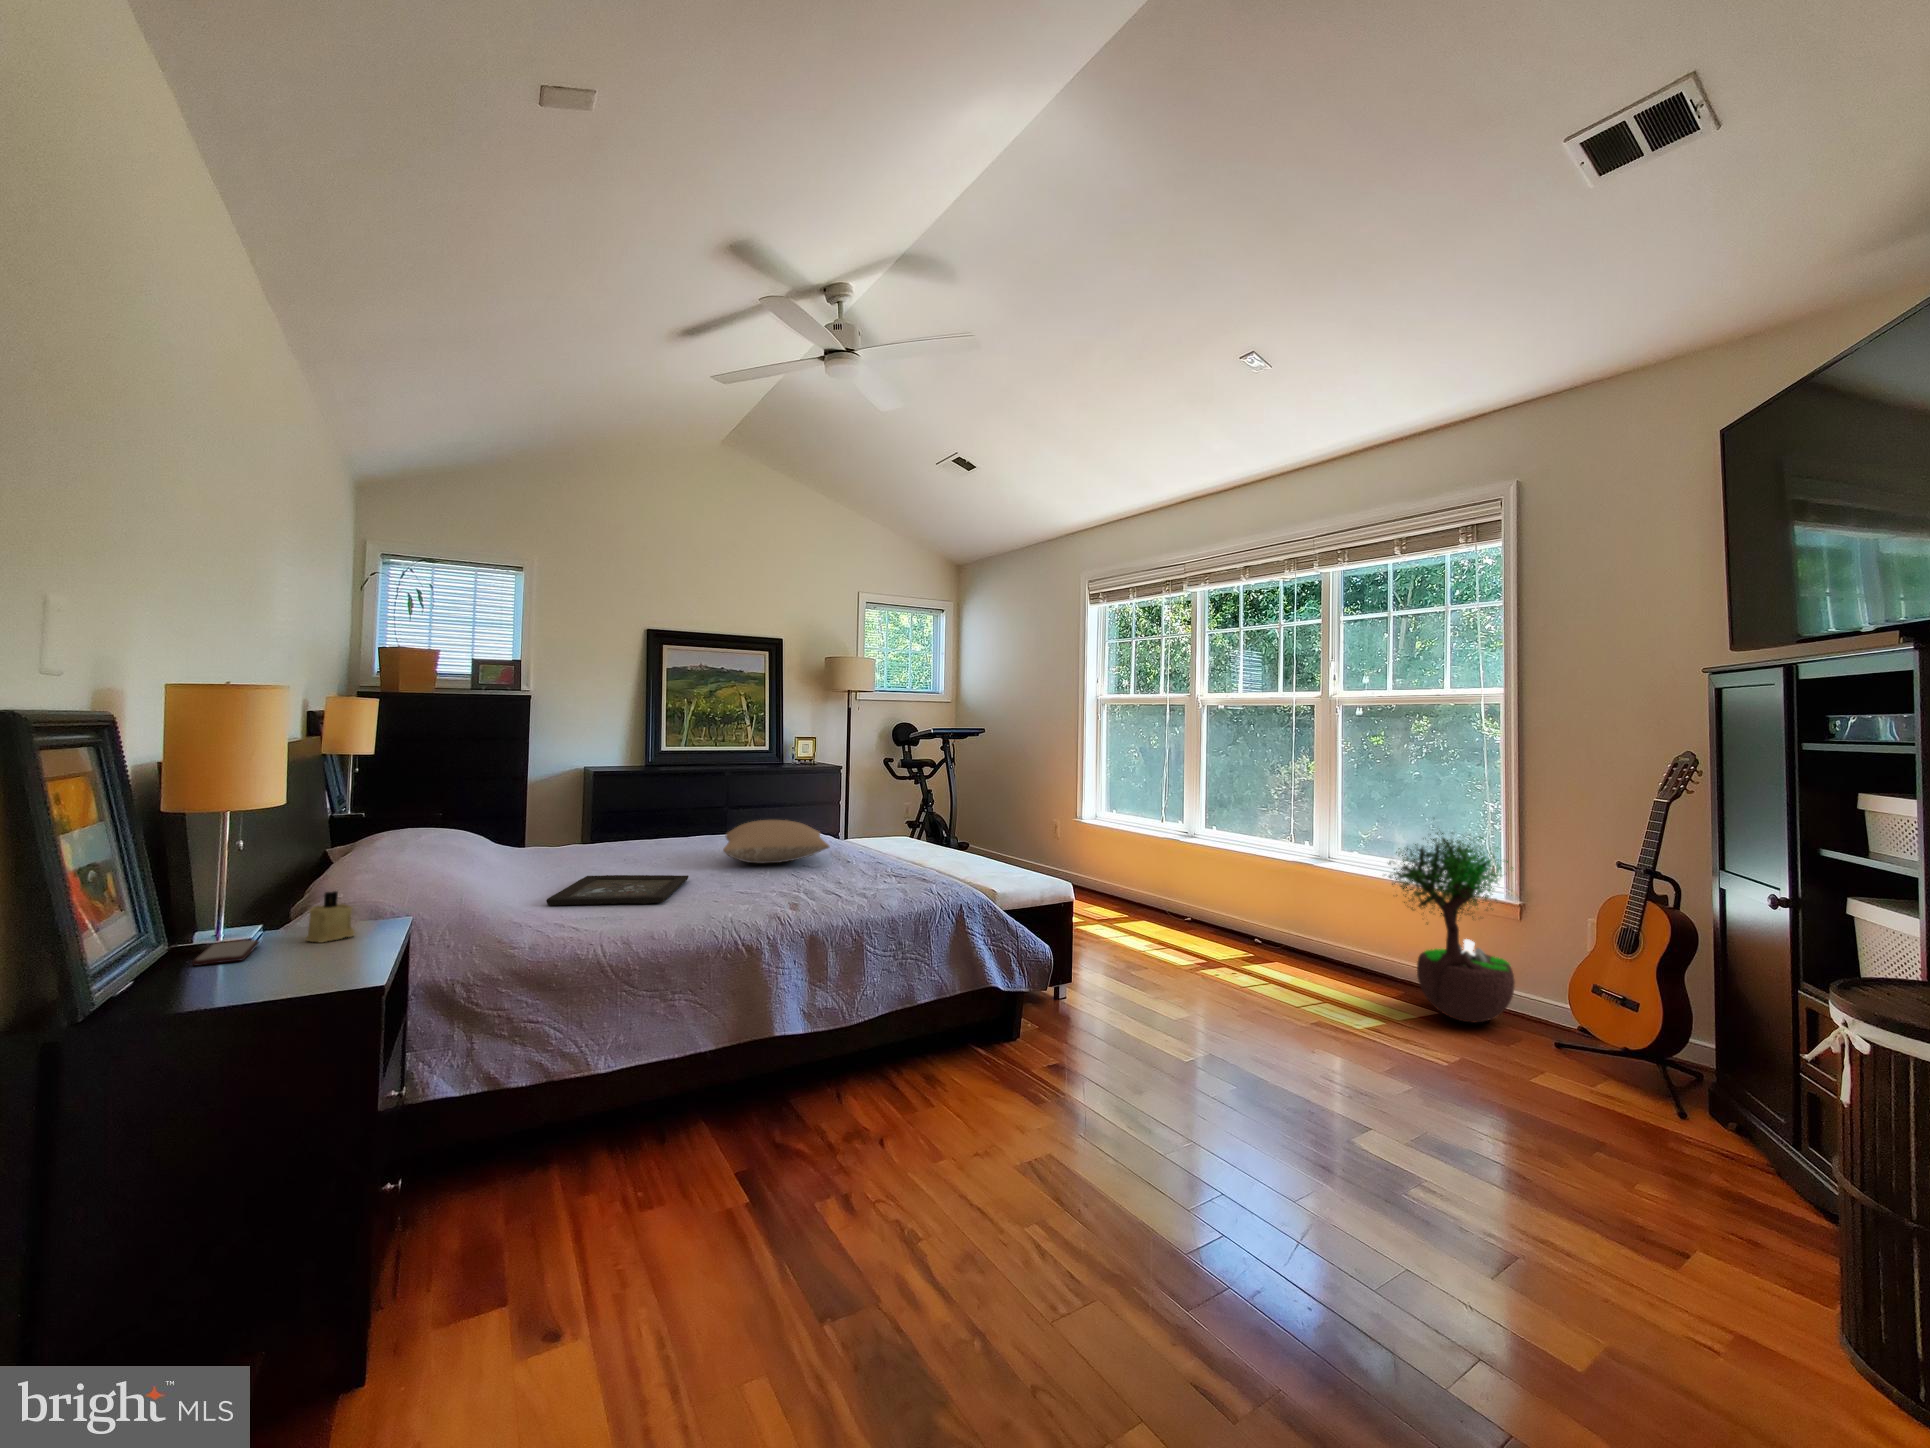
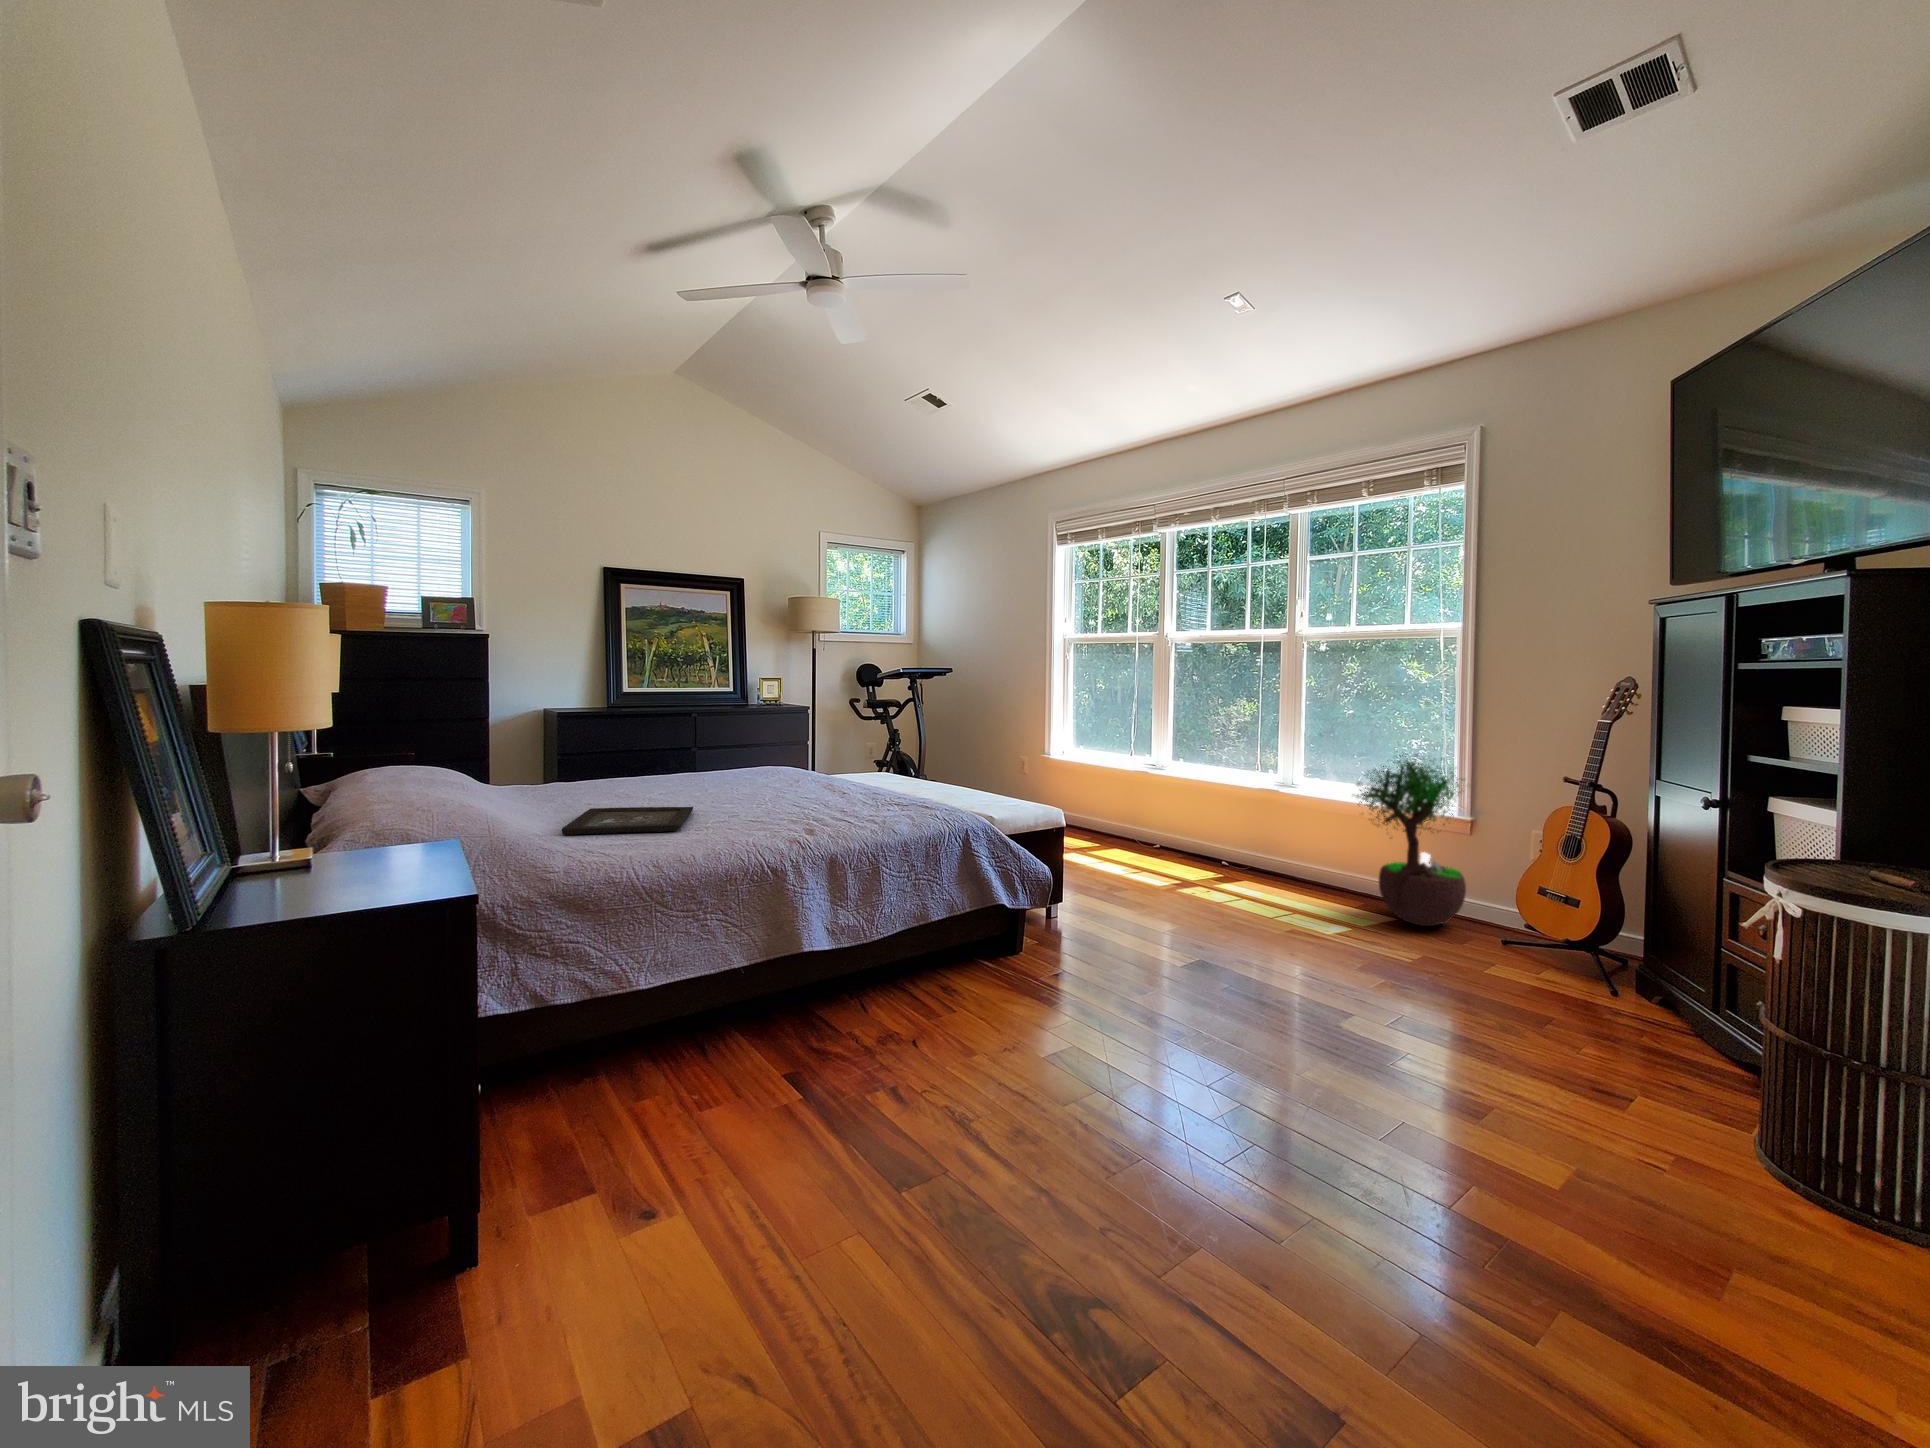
pillow: present [723,820,829,863] -> none [718,754,828,796]
candle: present [306,891,354,942] -> none [354,813,402,864]
smartphone: present [192,940,259,966] -> none [253,862,309,885]

